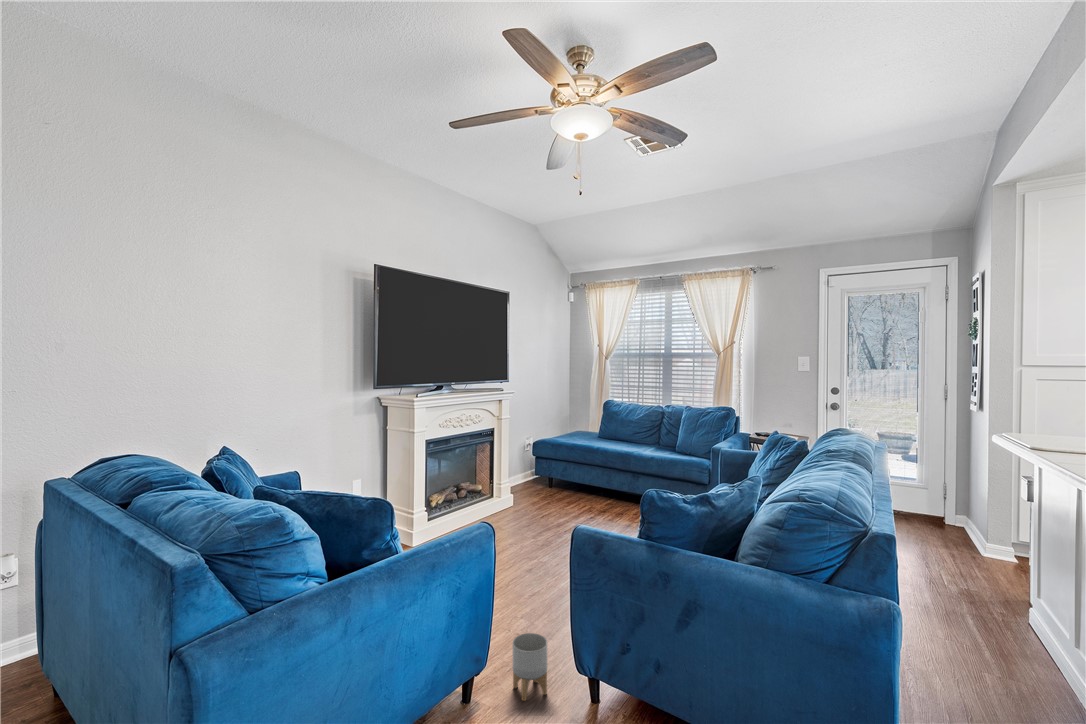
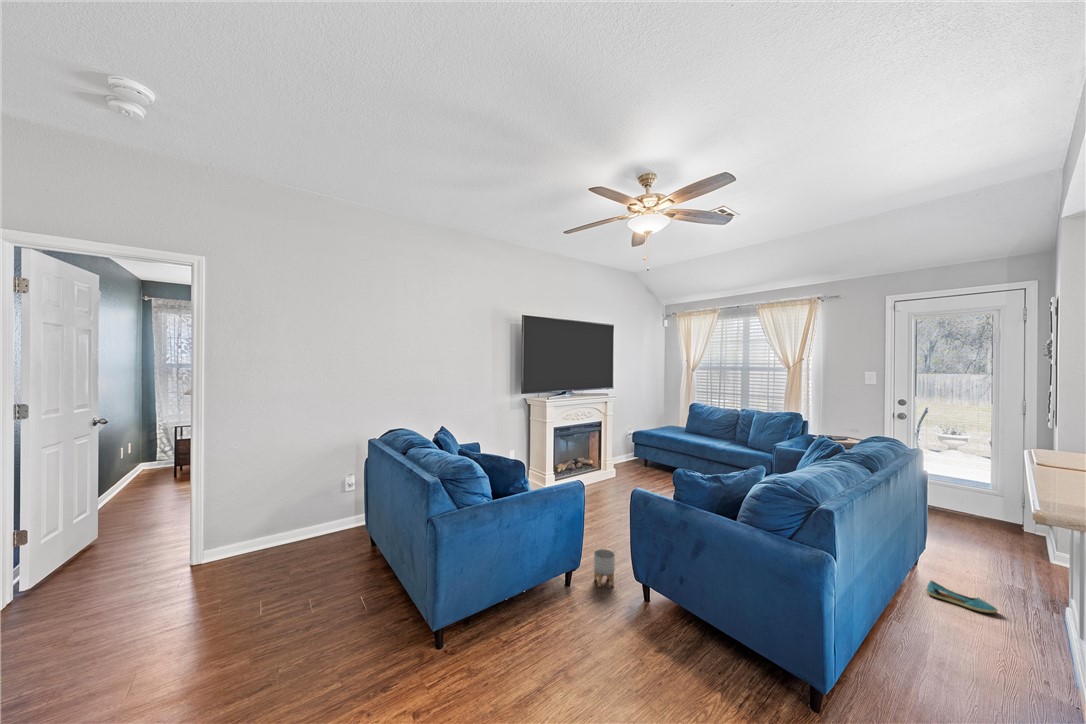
shoe: none [938,608,1025,642] -> present [926,581,998,613]

